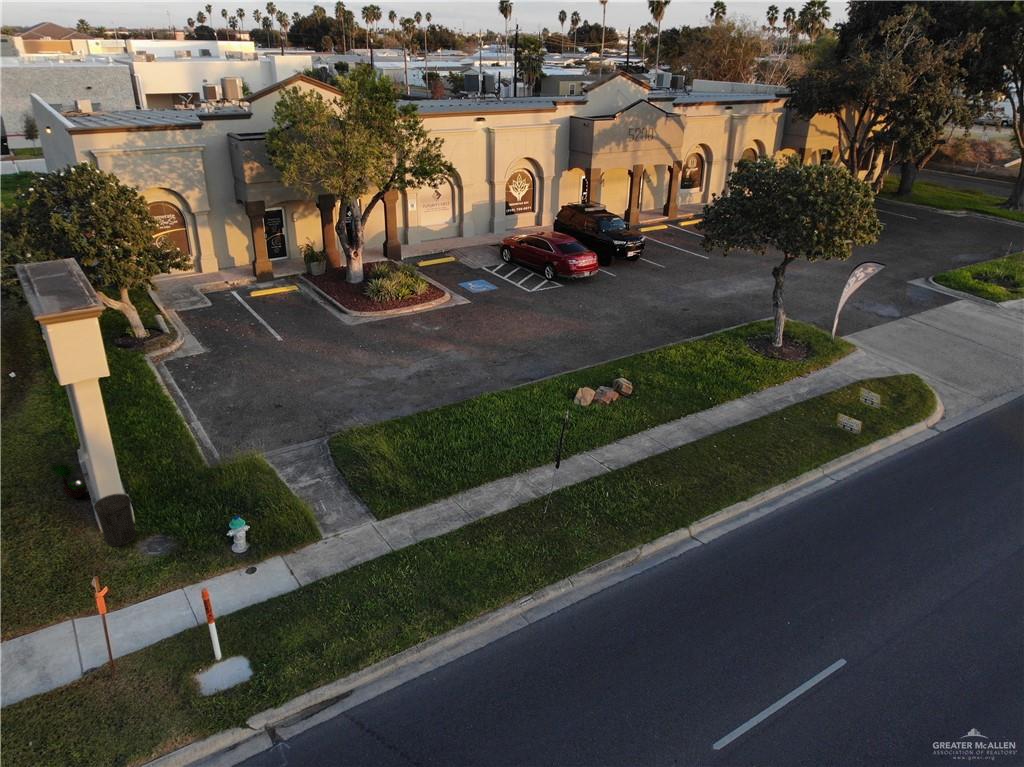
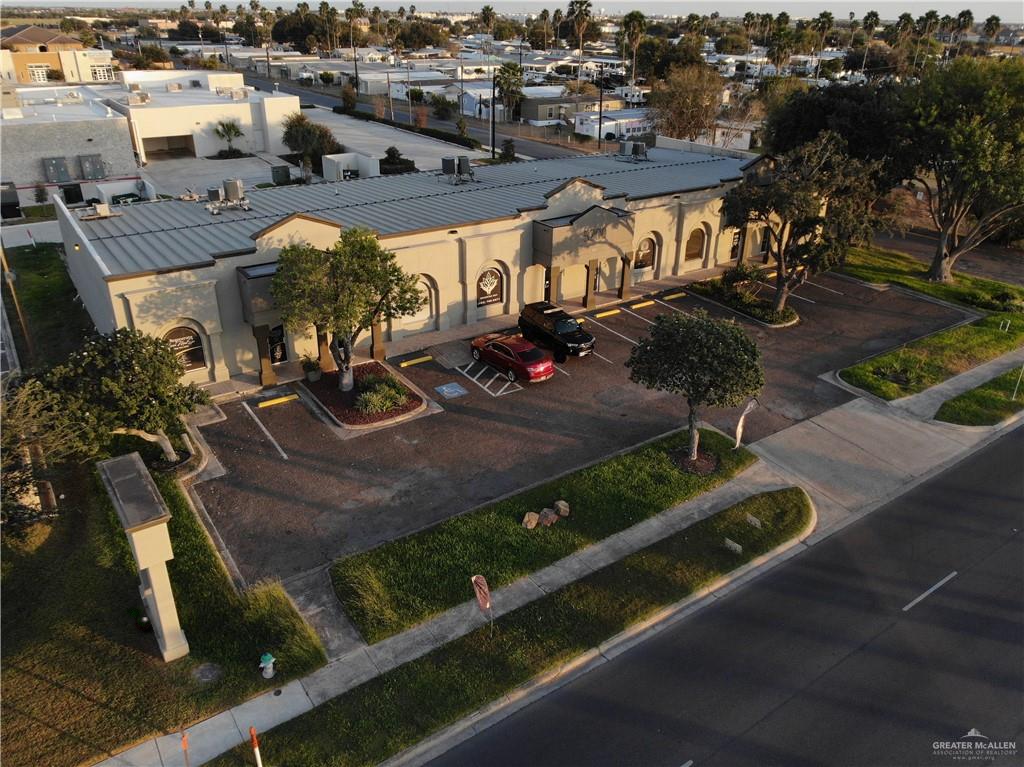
trash can: present [94,494,136,546] -> none [163,635,192,675]

